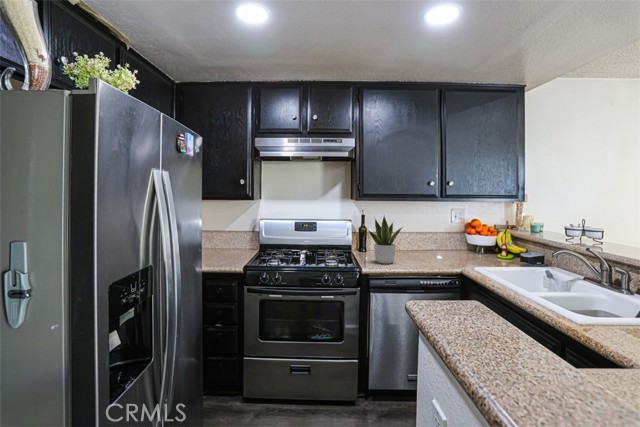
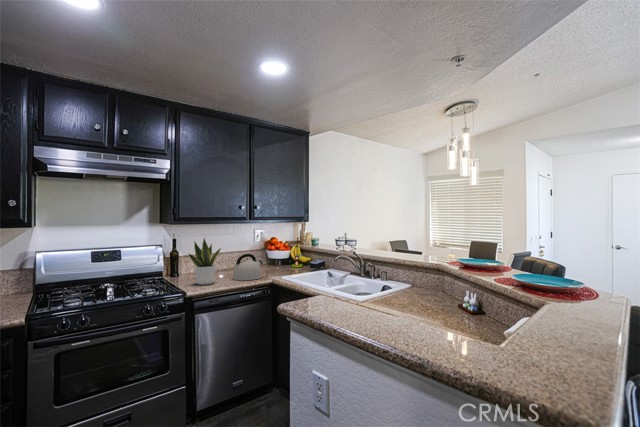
kettle: none [415,236,451,266] -> present [233,254,262,280]

